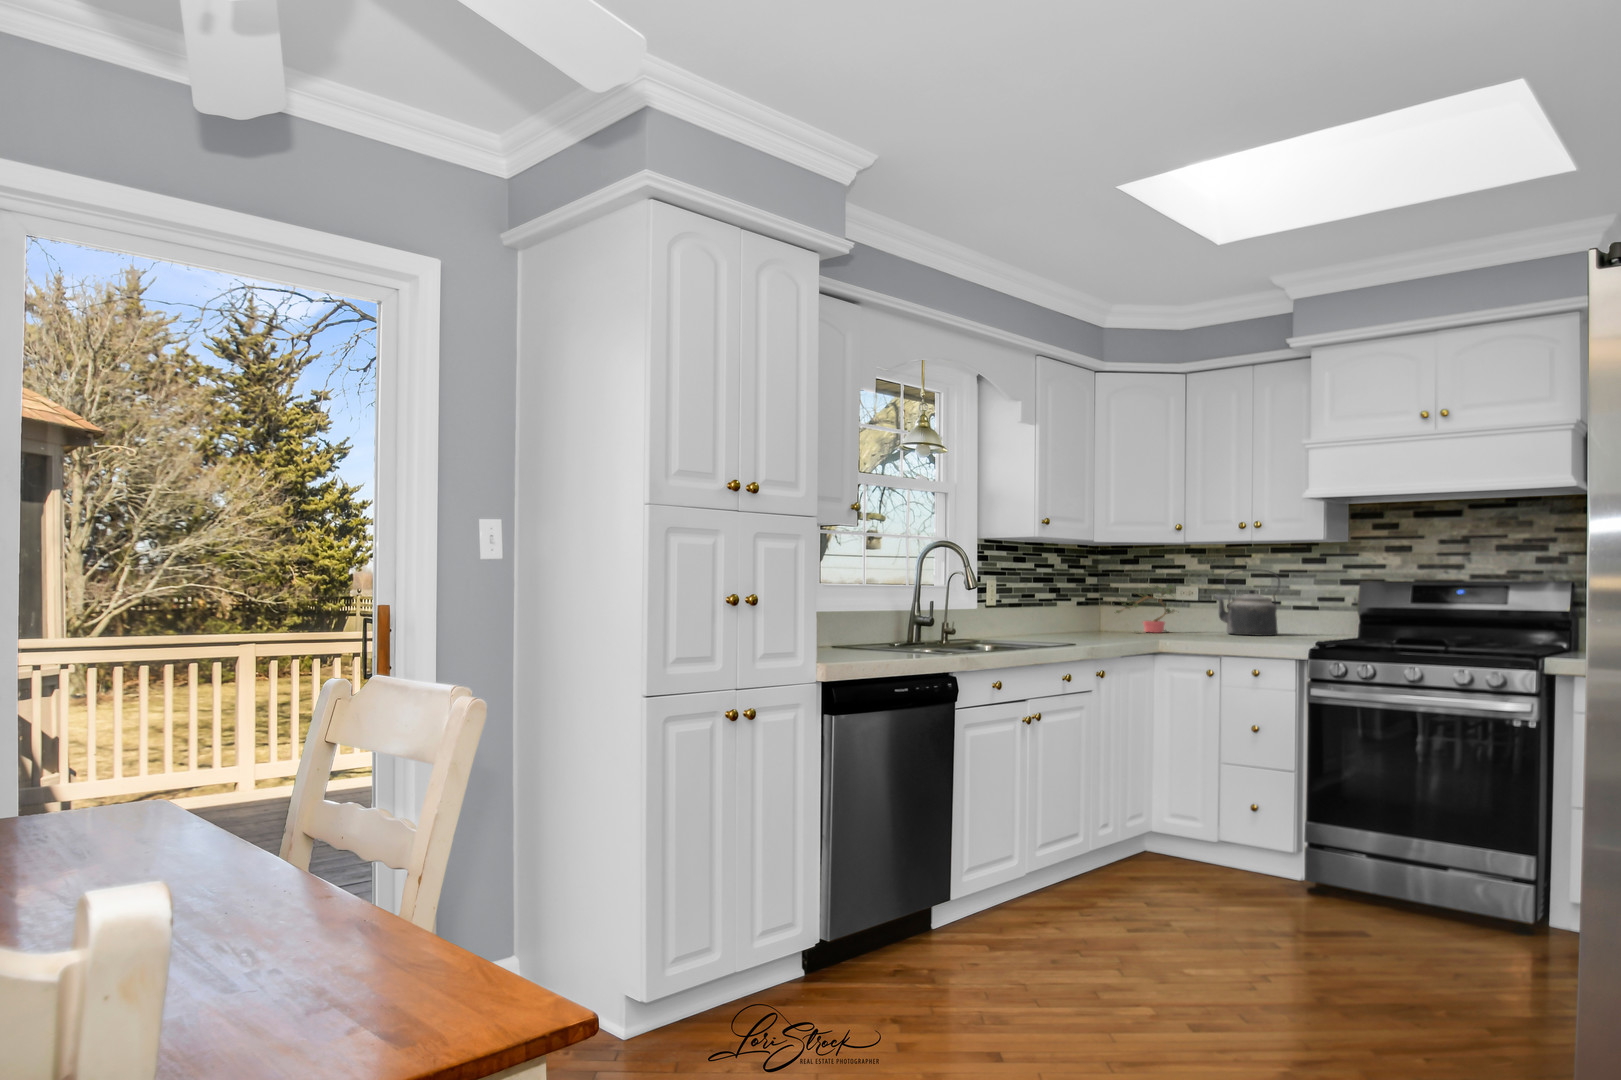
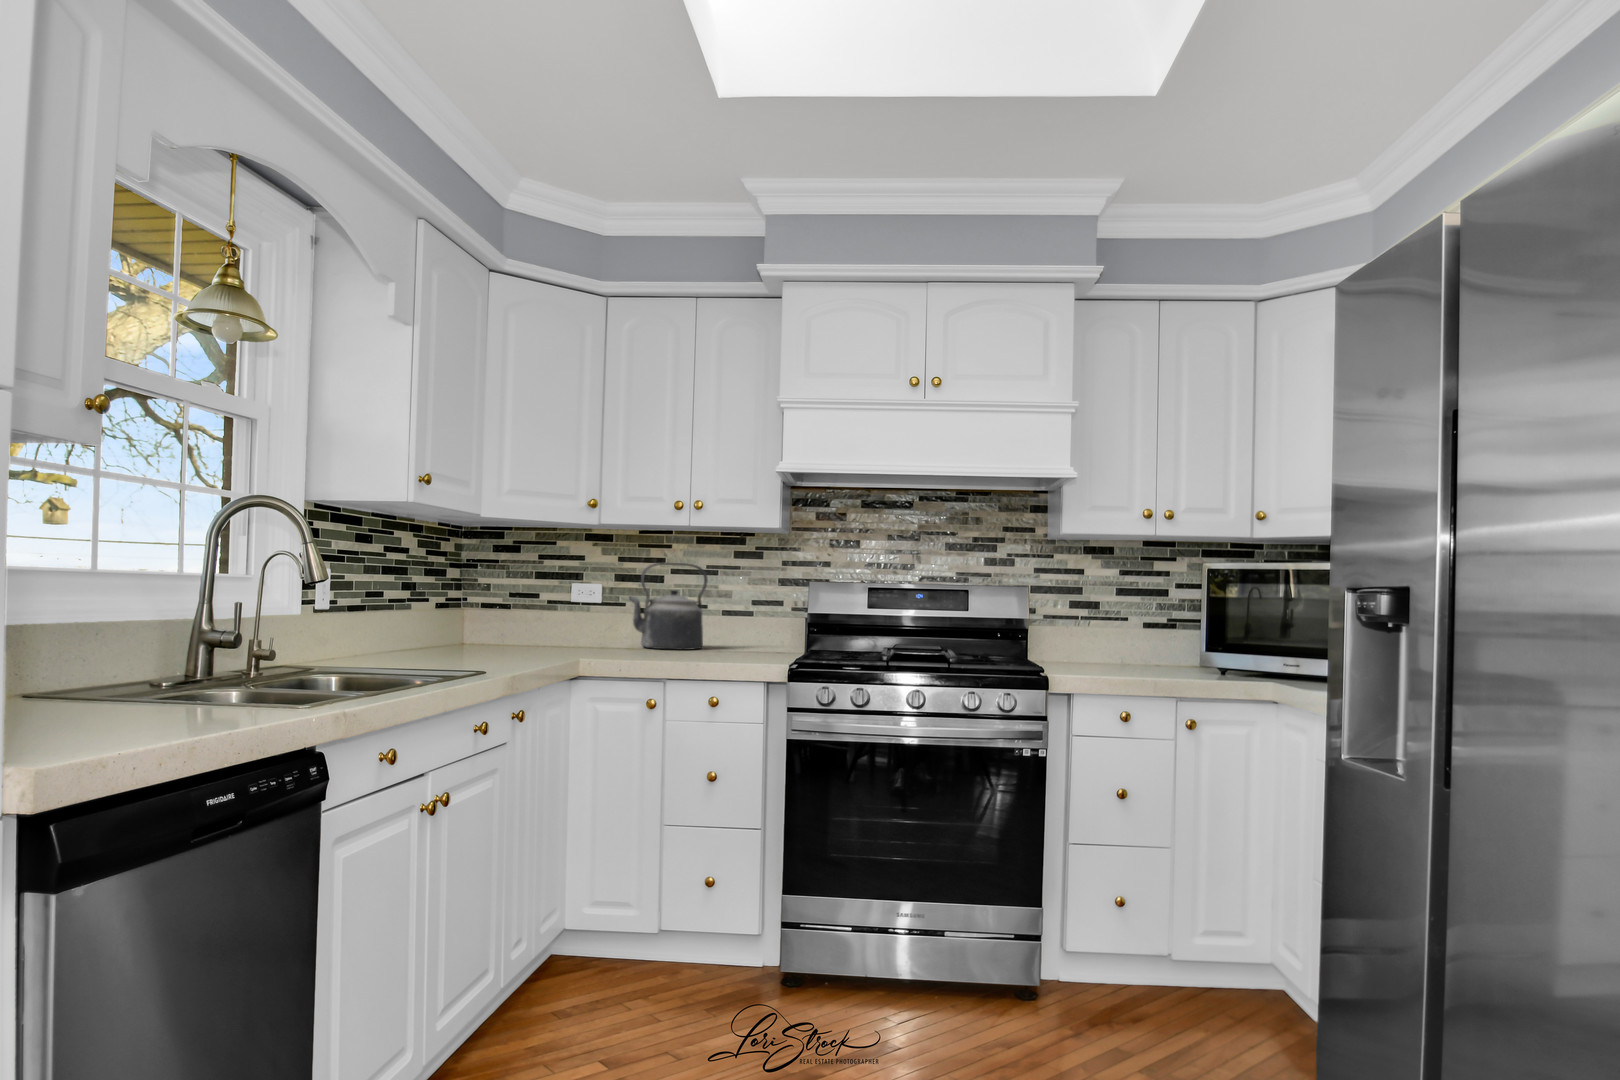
potted plant: present [1116,585,1175,633] -> none [497,578,581,648]

